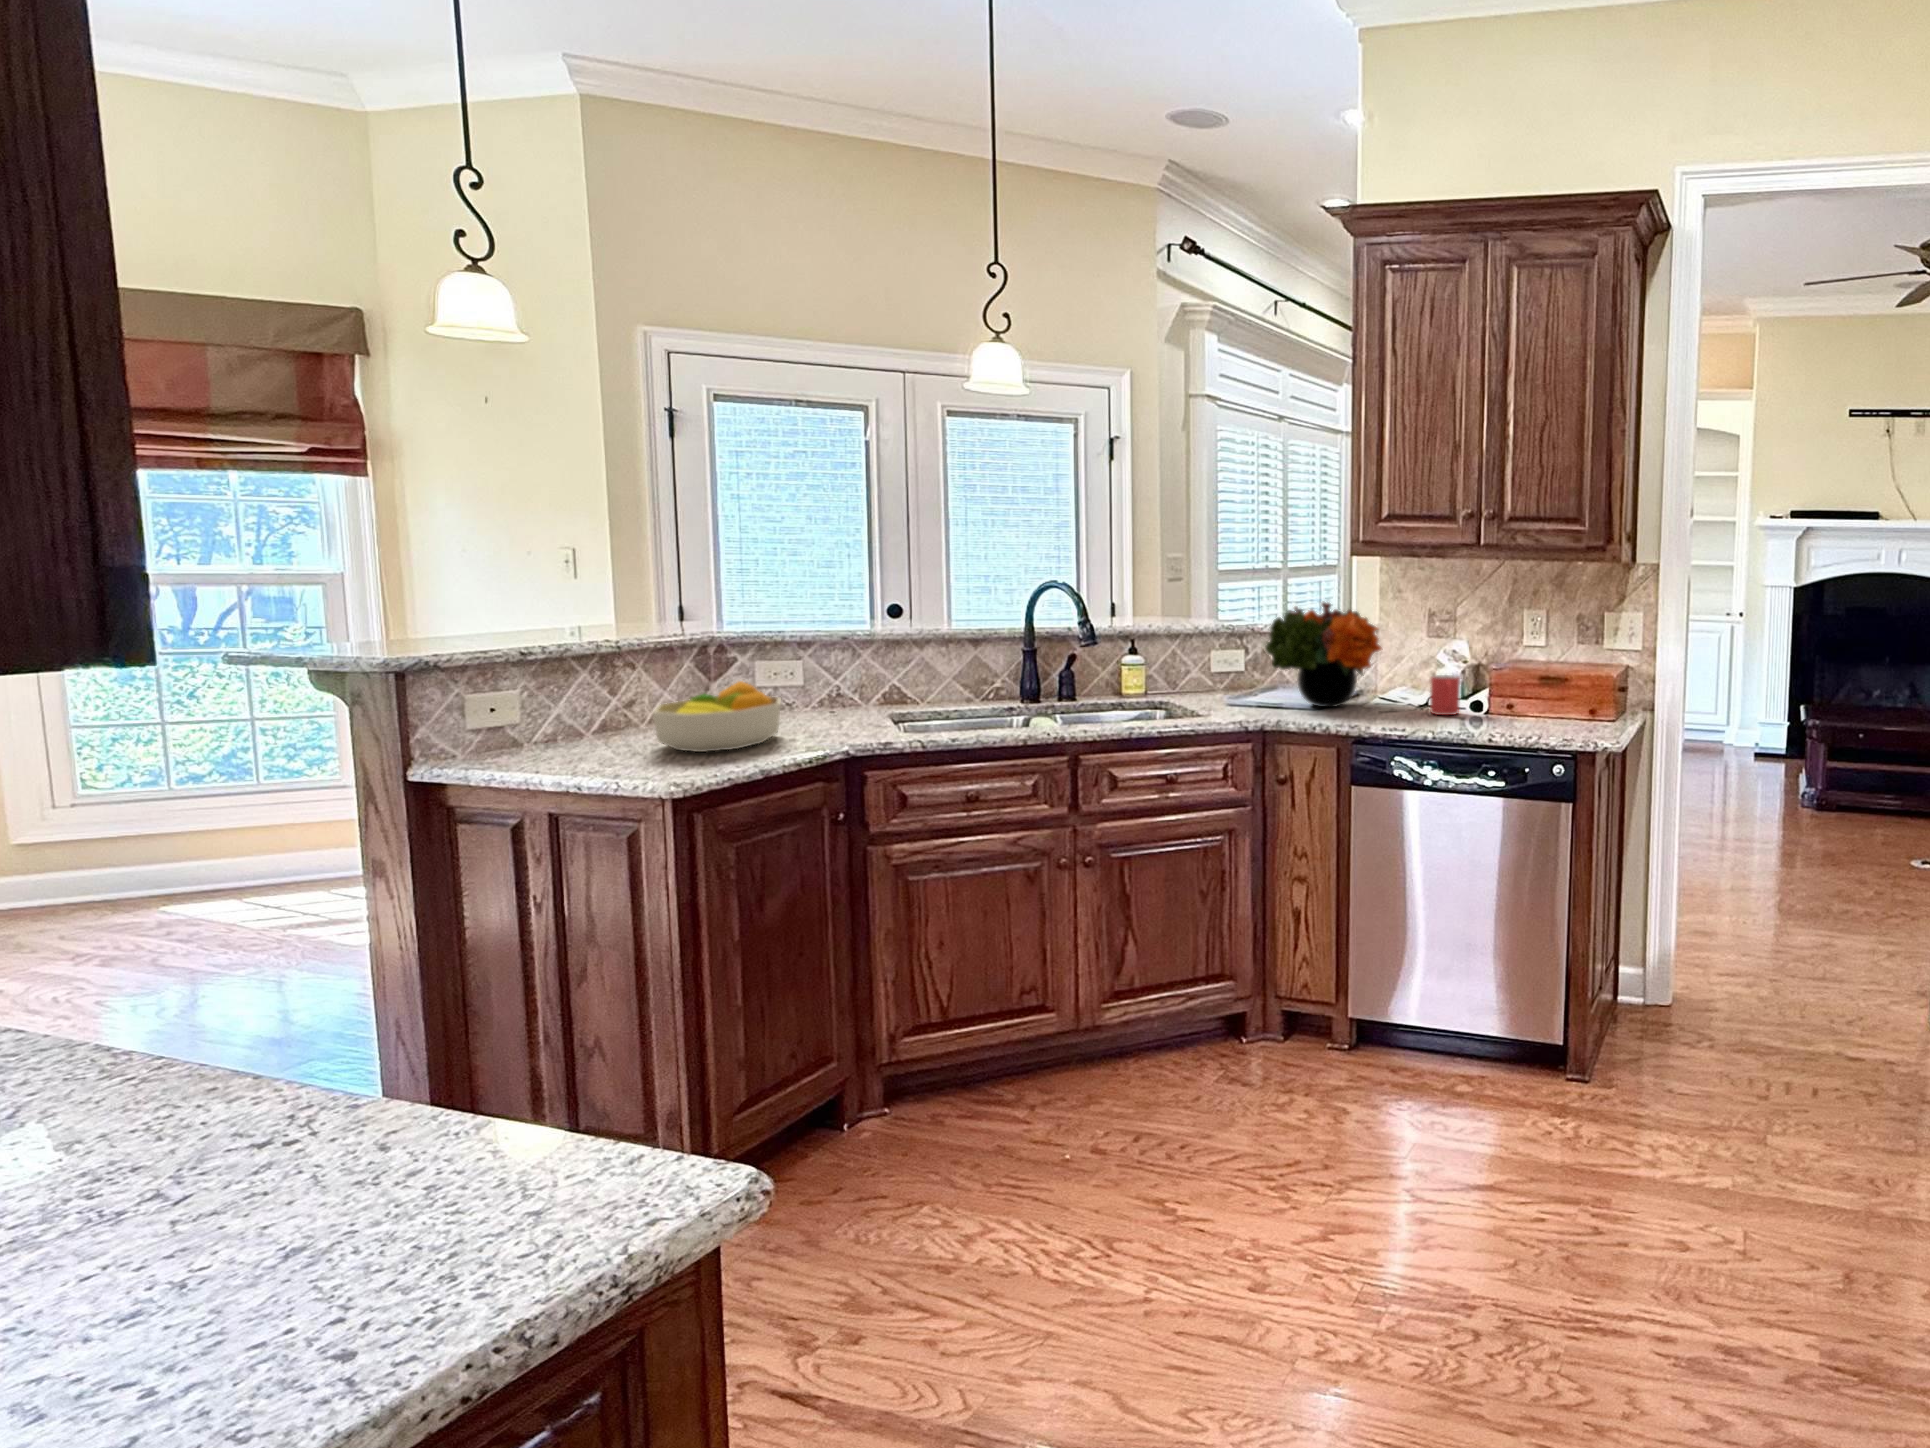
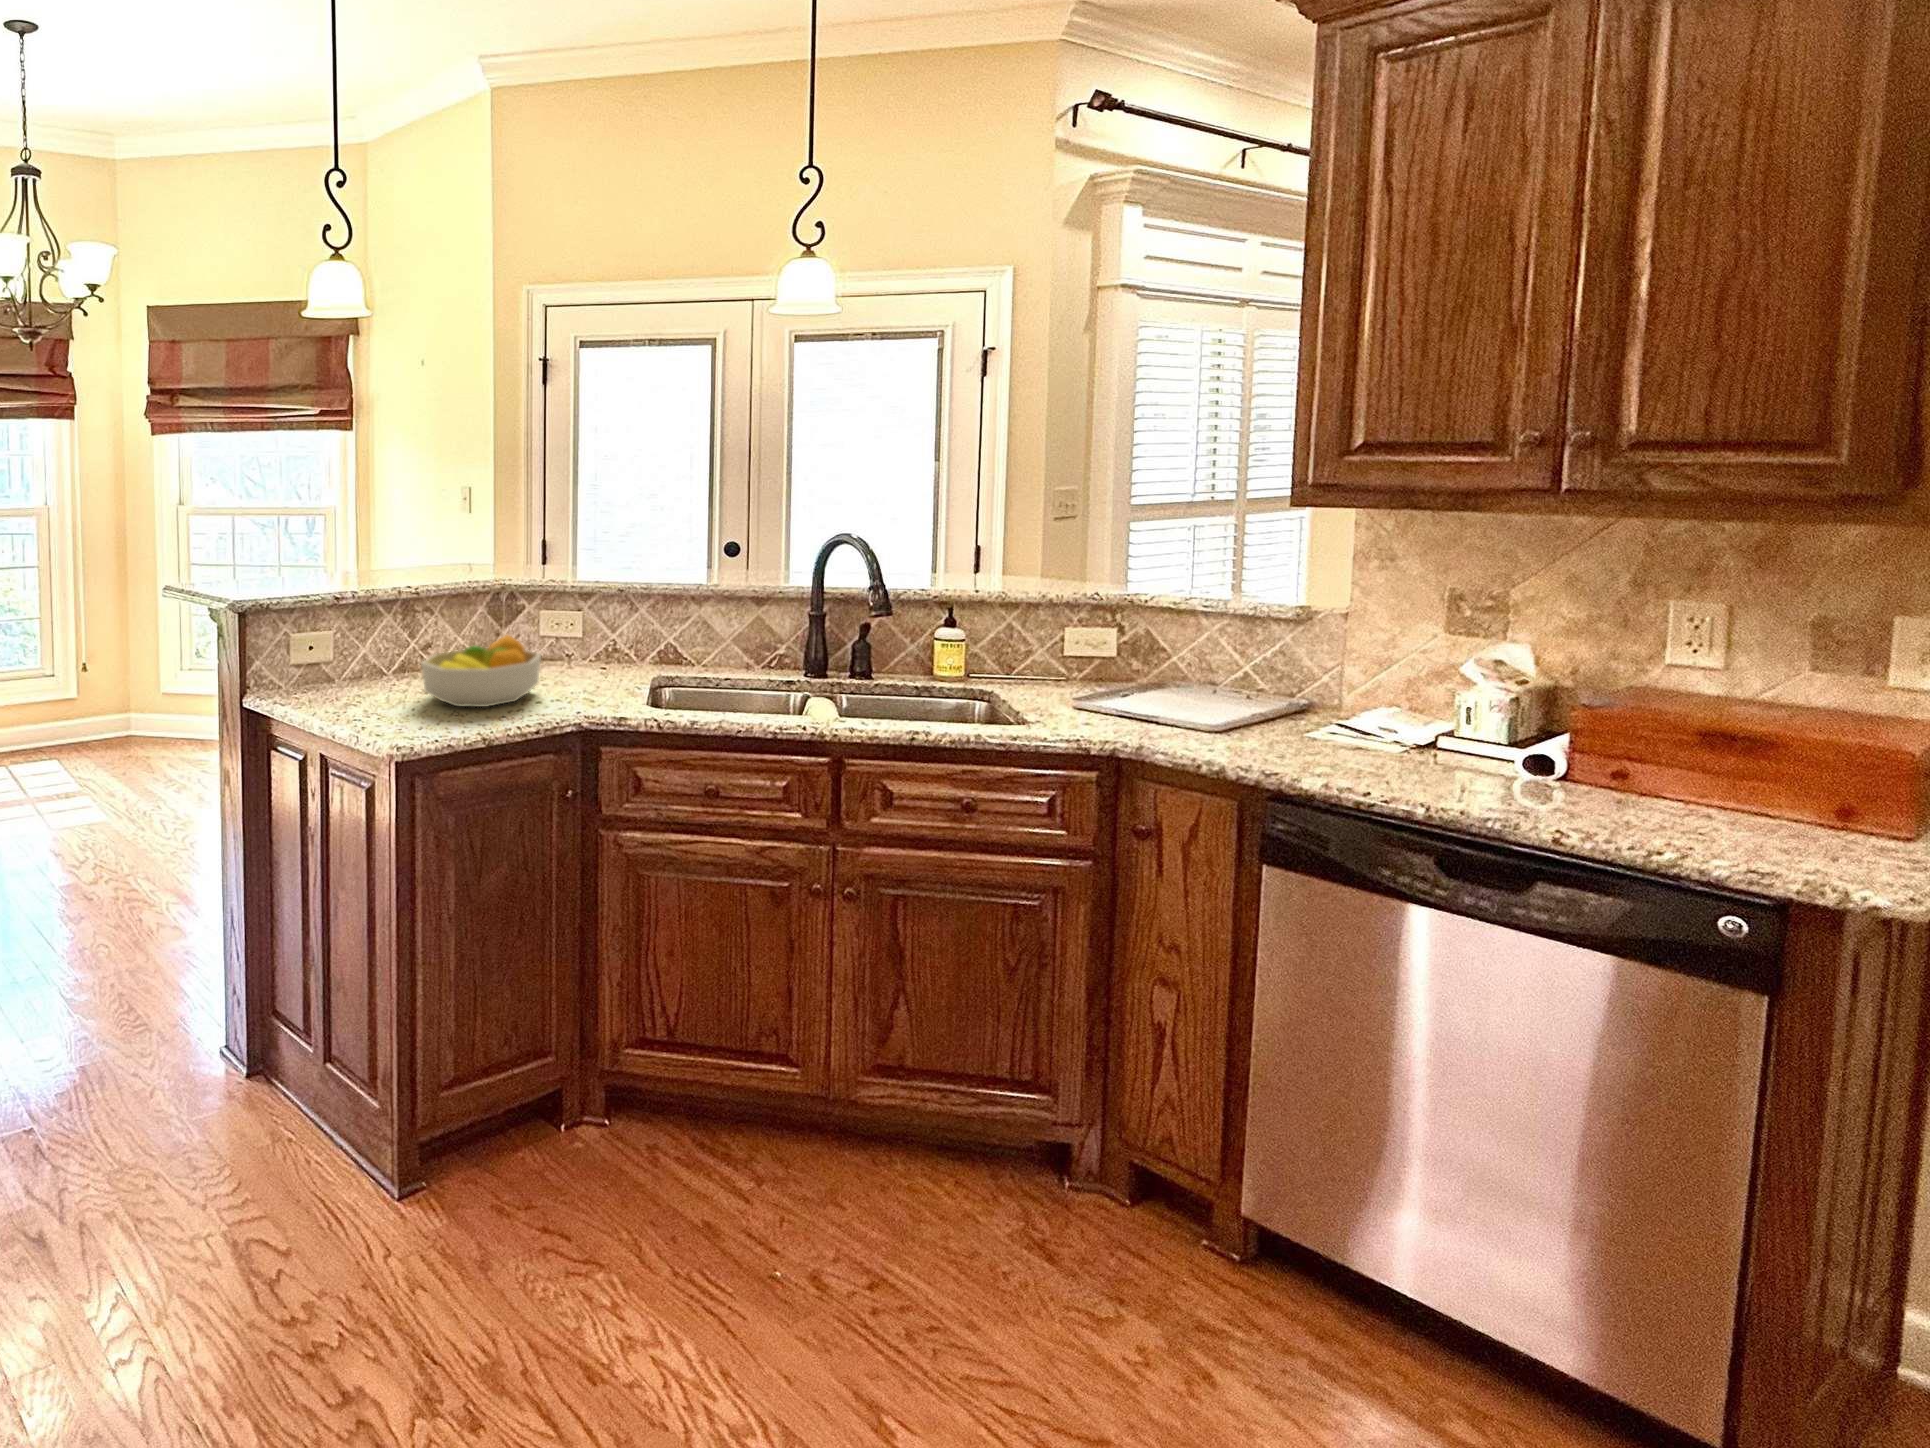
flower arrangement: present [1265,602,1382,707] -> none [1129,572,1347,730]
mug: present [1430,675,1460,715] -> none [1435,703,1503,774]

